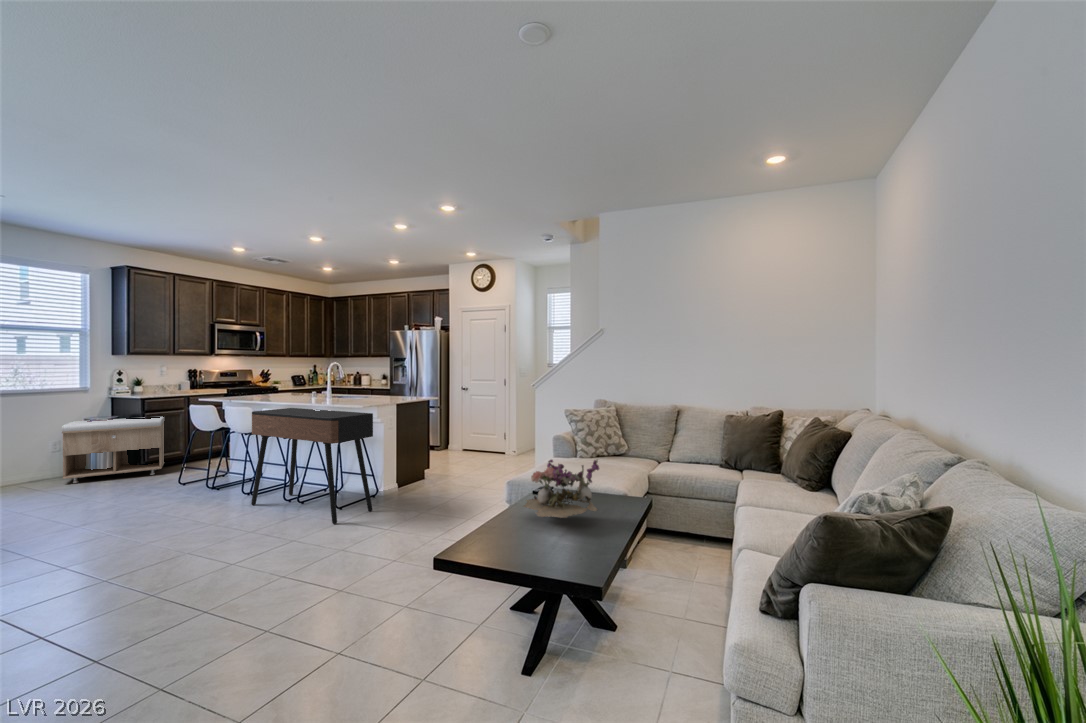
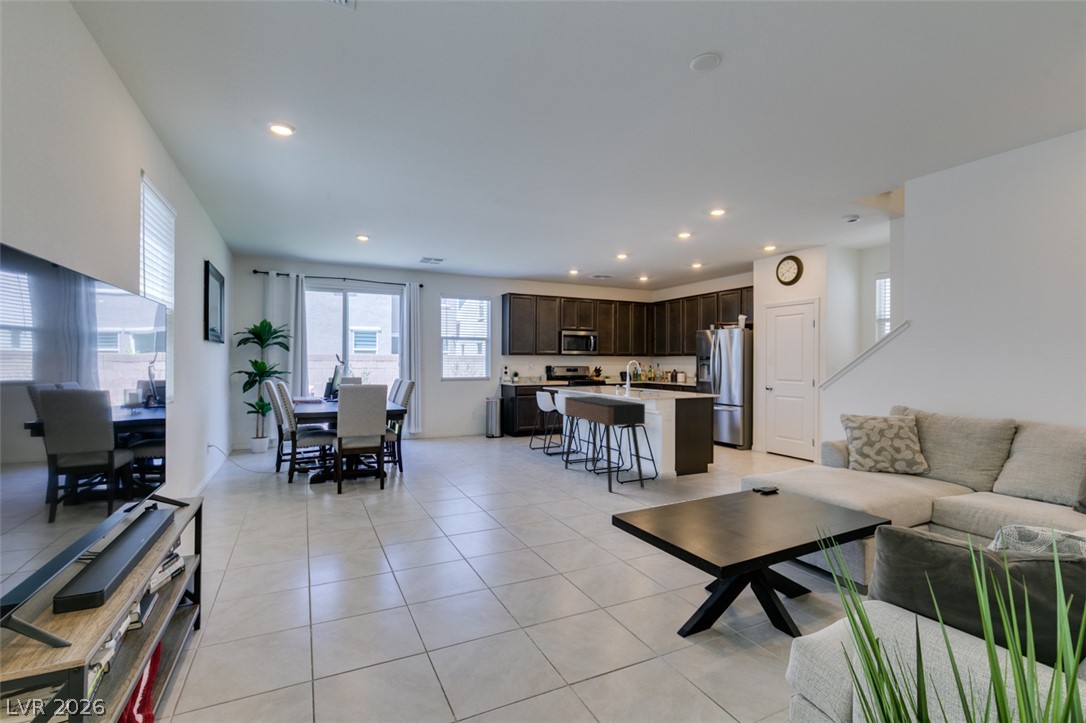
storage bench: present [62,417,164,483] -> none [477,398,530,439]
flower arrangement: present [524,459,599,518] -> none [711,454,792,511]

